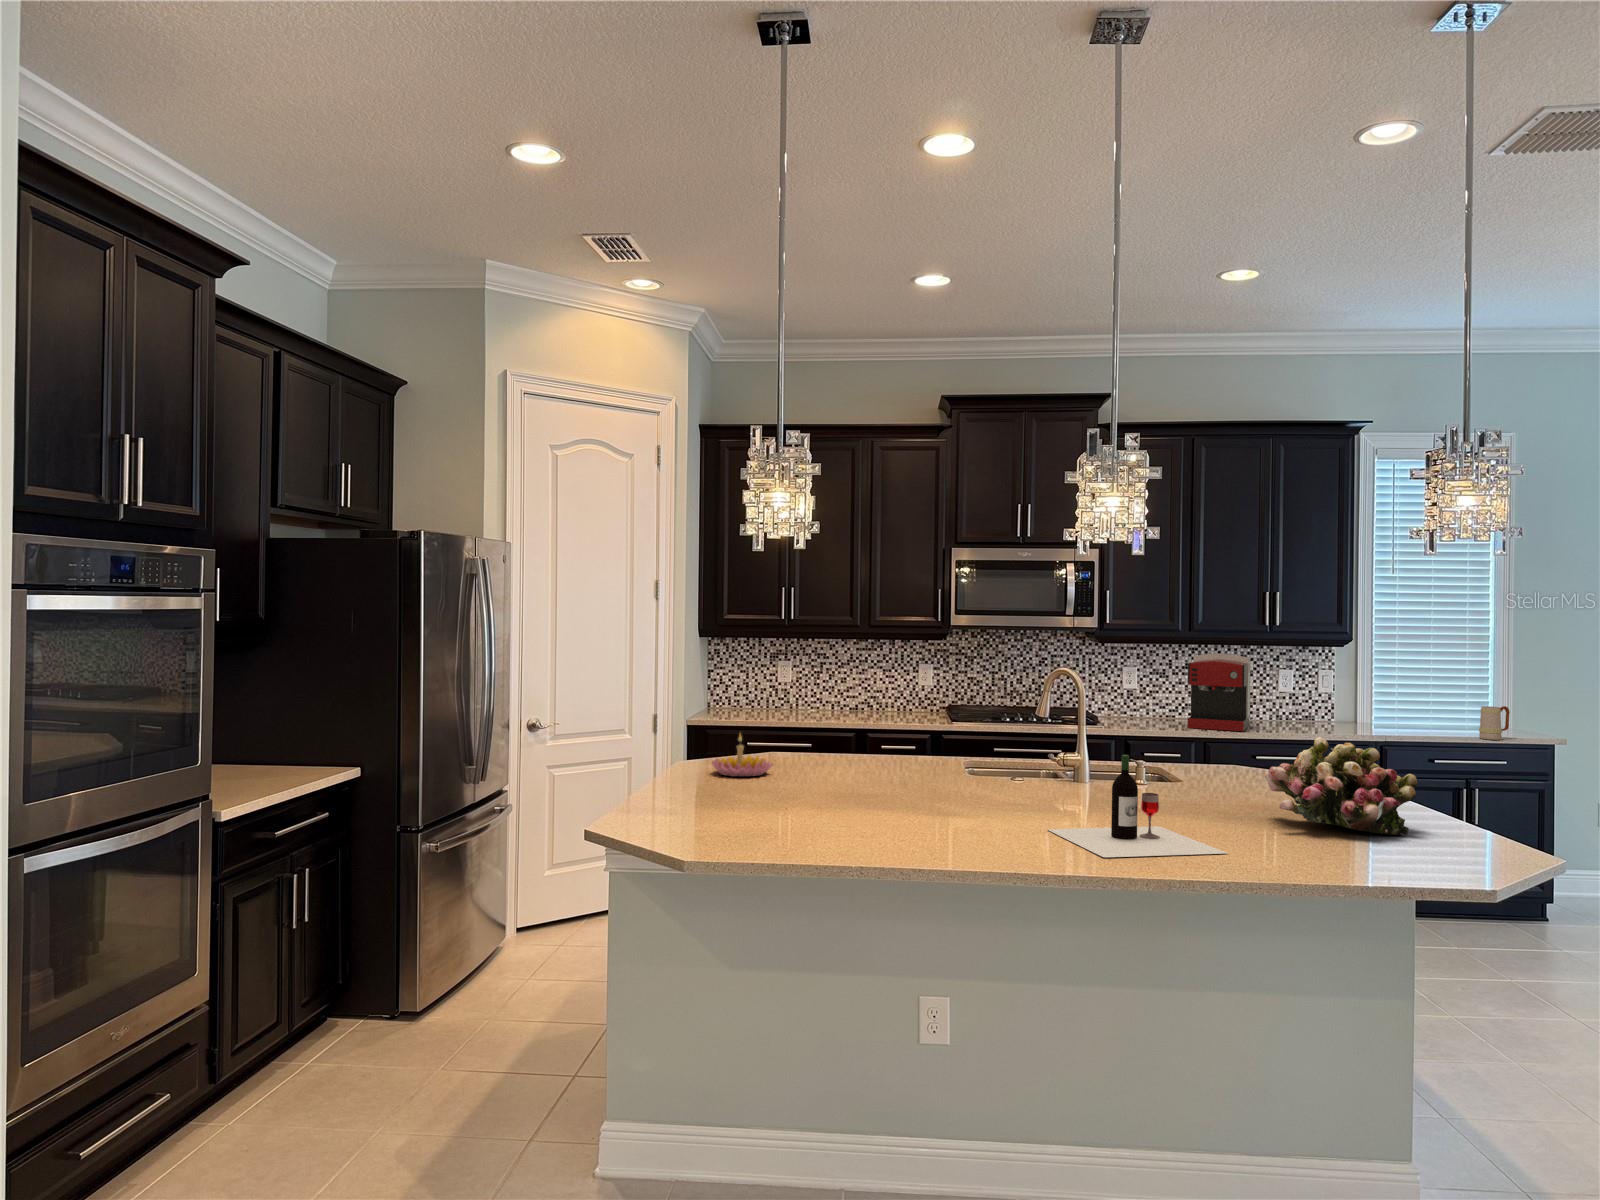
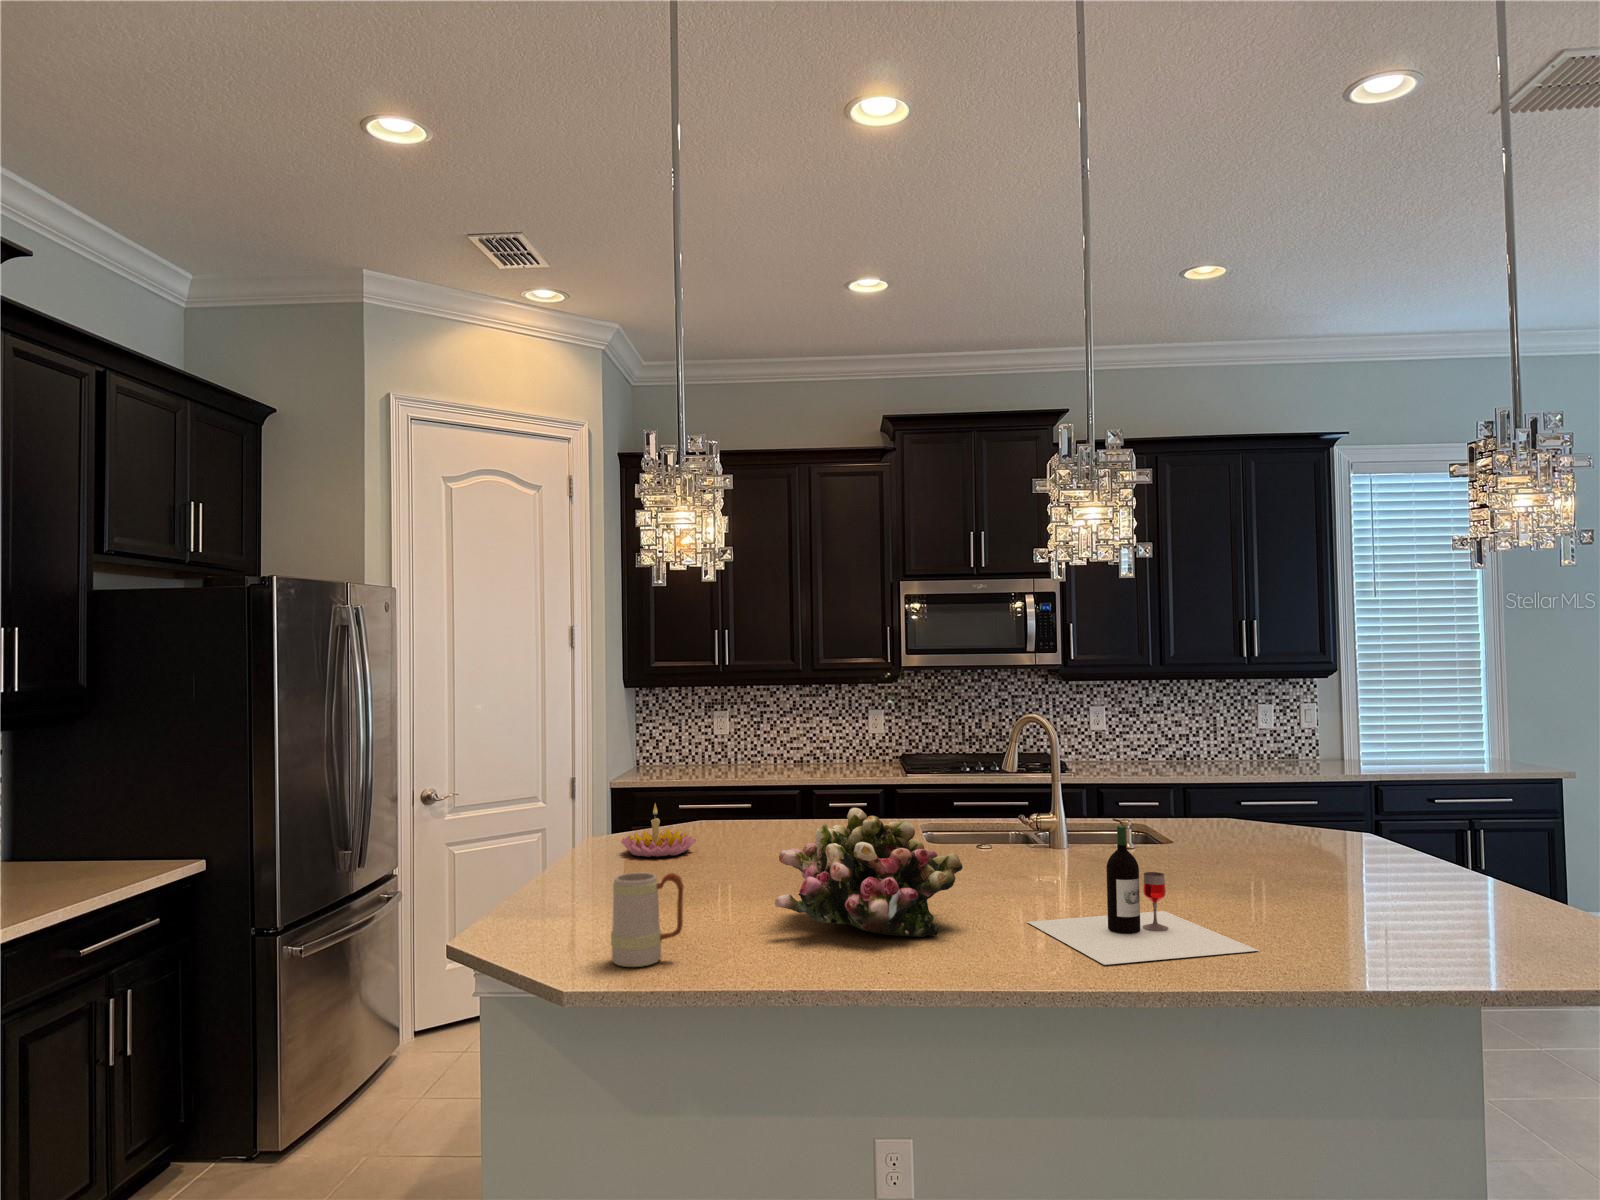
coffee maker: present [1187,653,1250,731] -> none [1162,689,1229,774]
mug: present [1479,706,1510,740] -> present [611,872,684,967]
flower arrangement: present [1265,737,1418,835] -> present [775,808,963,937]

